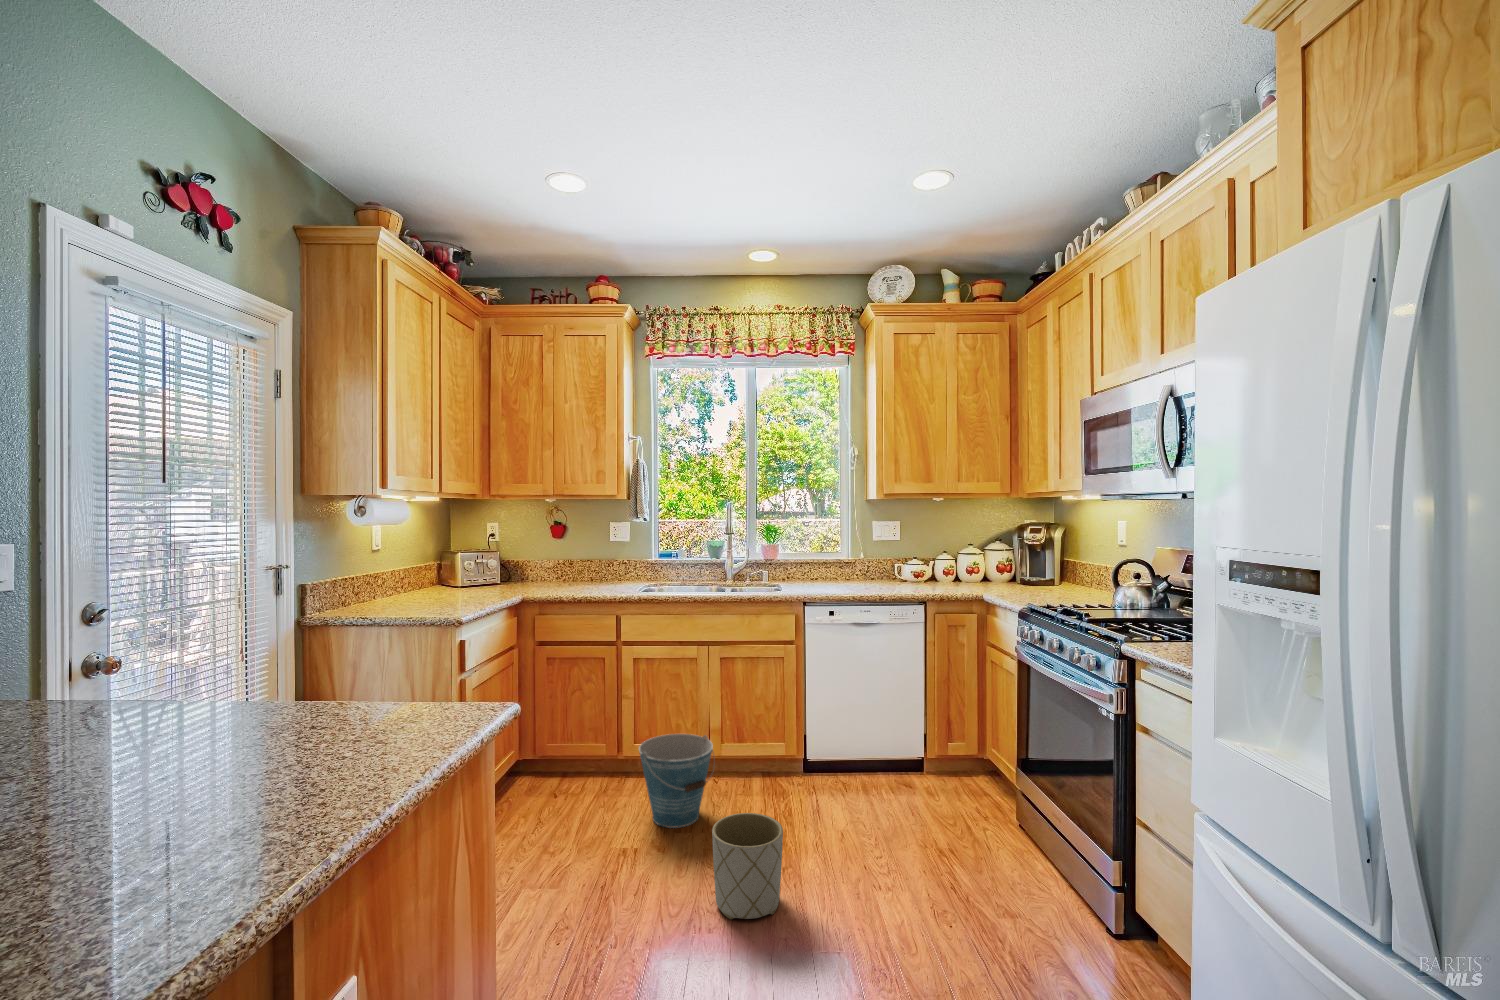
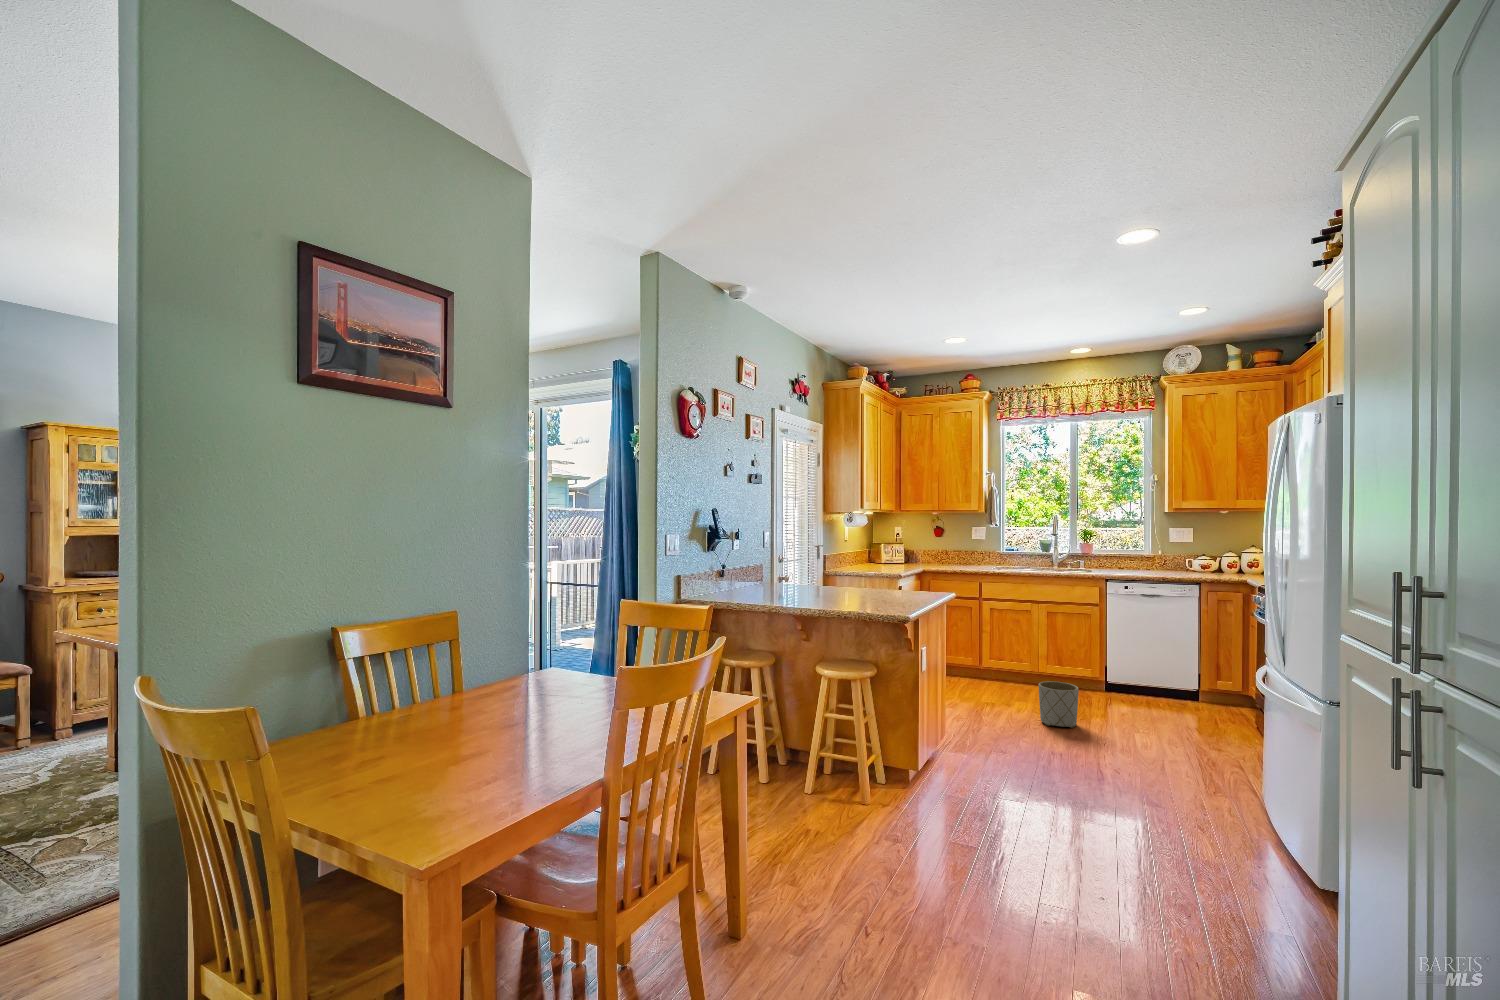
bucket: present [639,734,714,828] -> none [996,651,1043,699]

